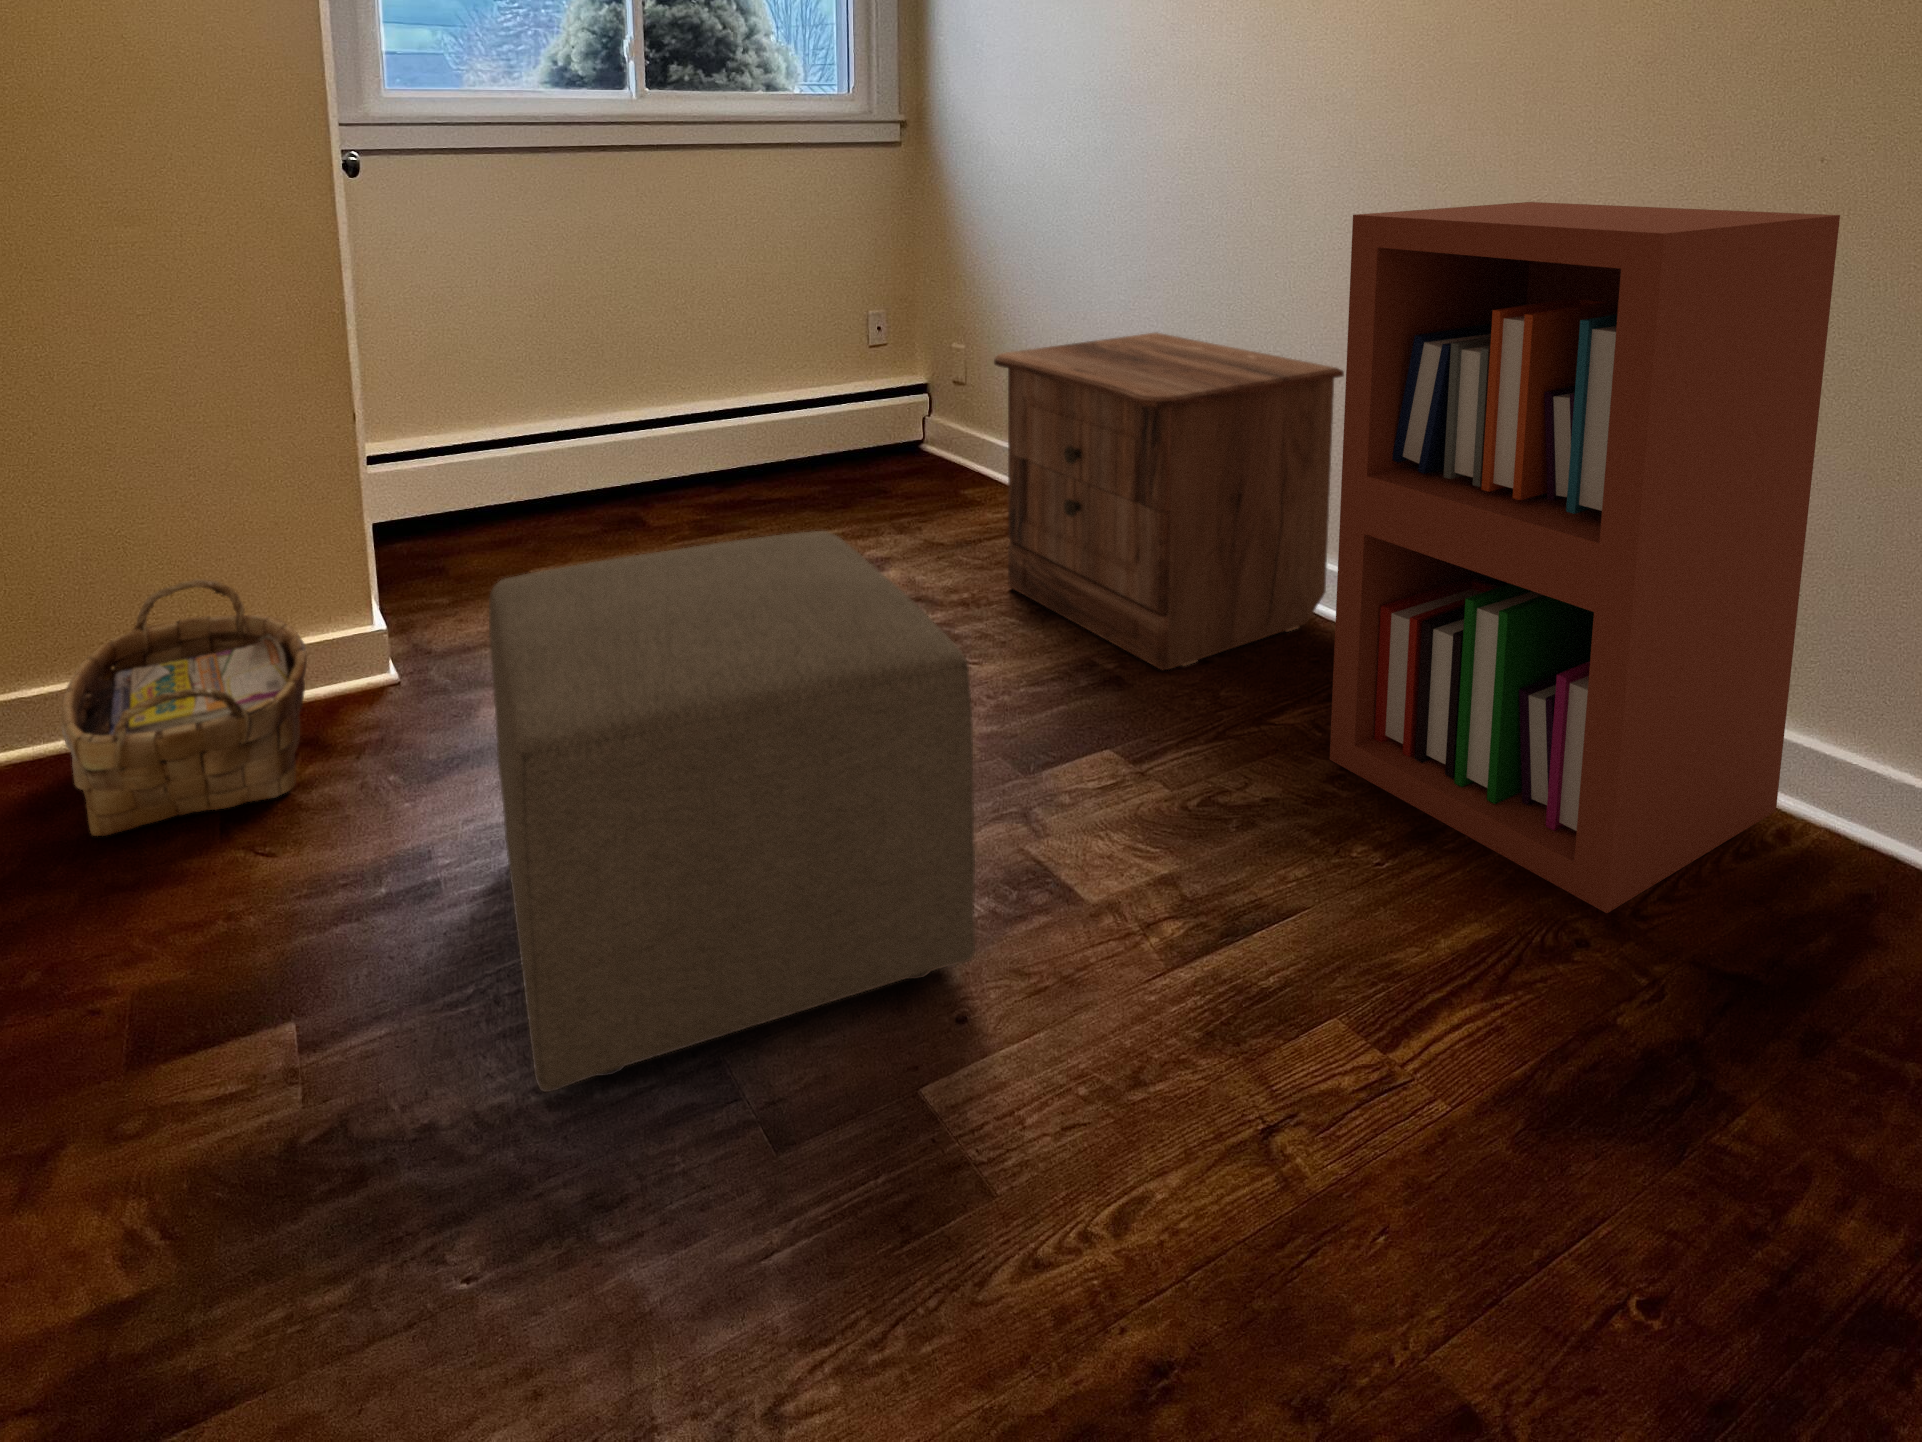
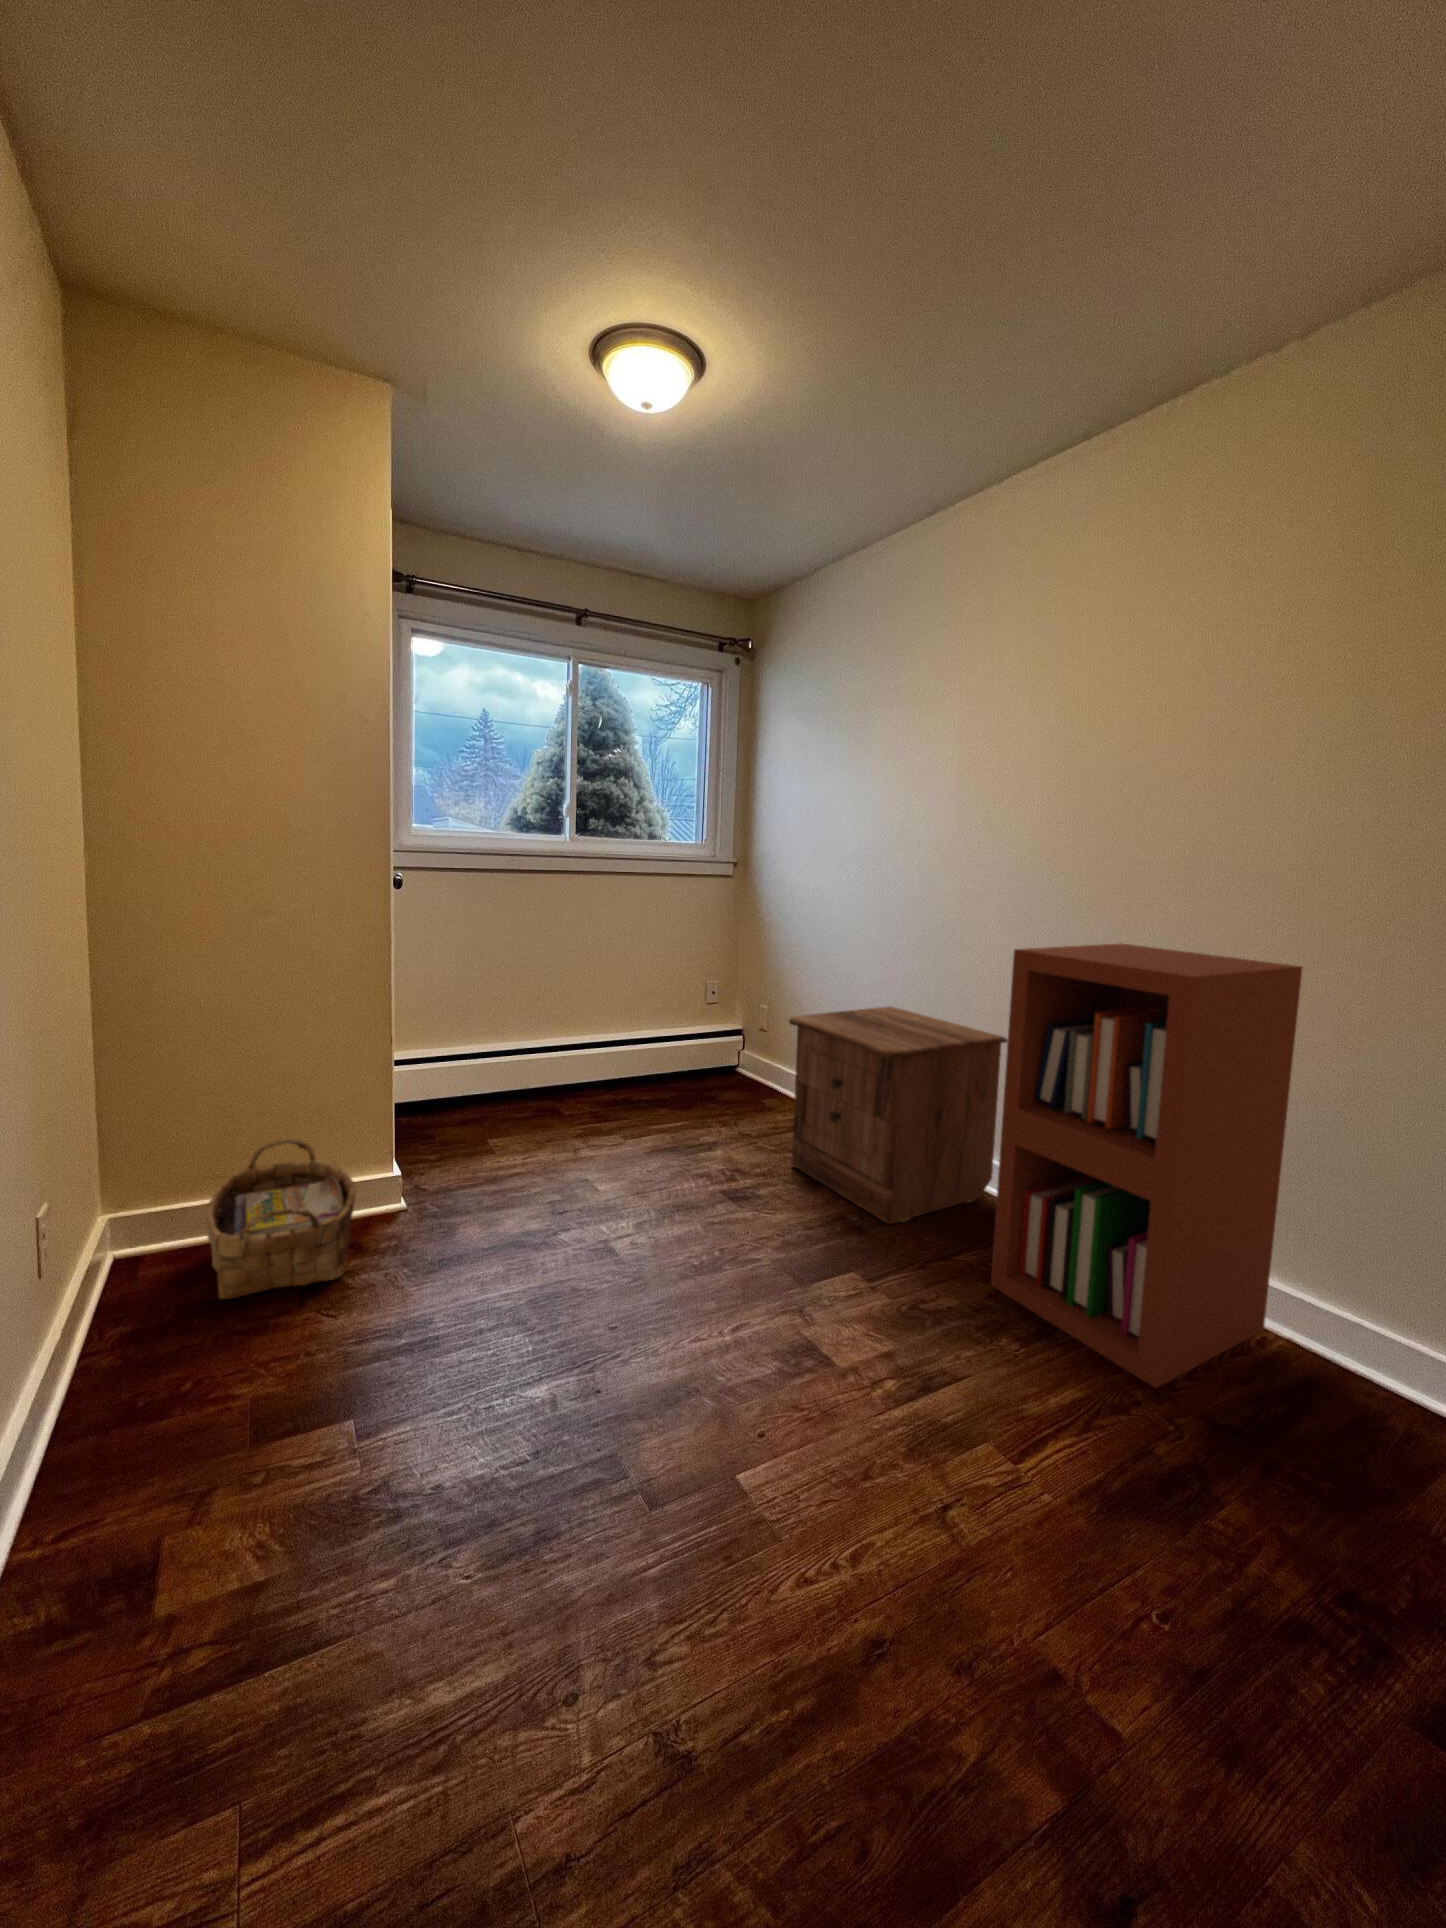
ottoman: present [489,531,975,1092] -> none [480,1127,775,1467]

